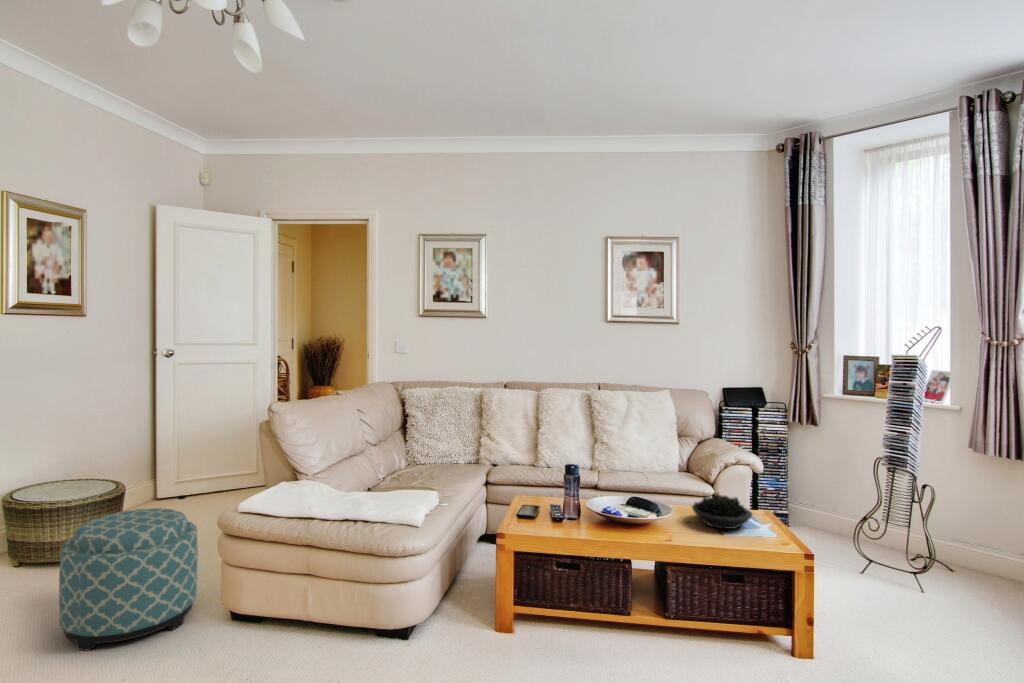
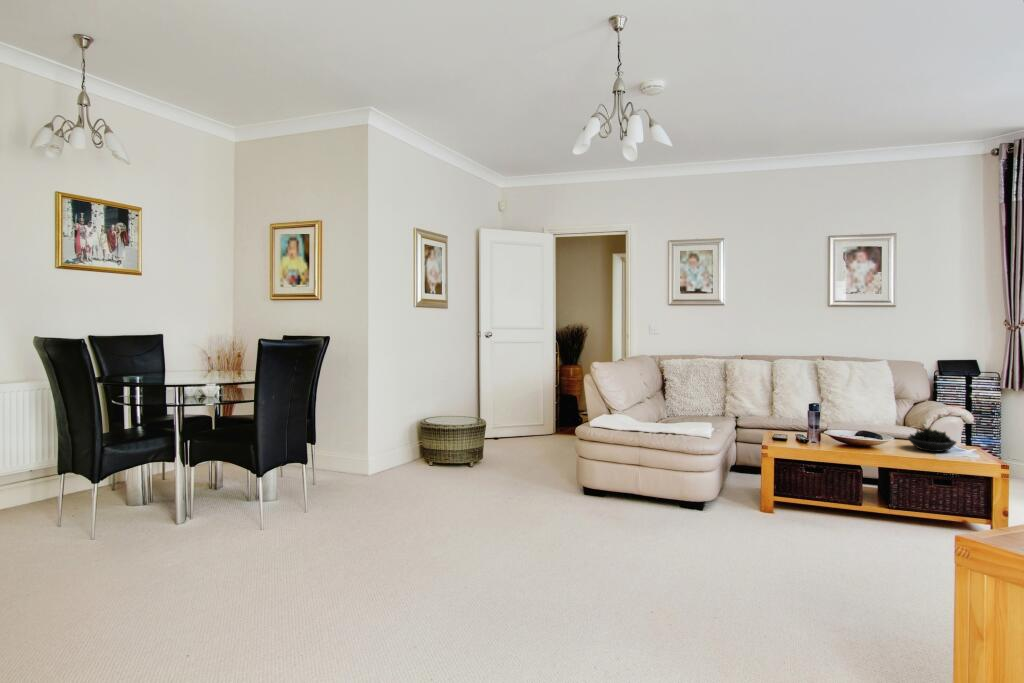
ottoman: present [59,508,198,650] -> none [498,426,565,498]

